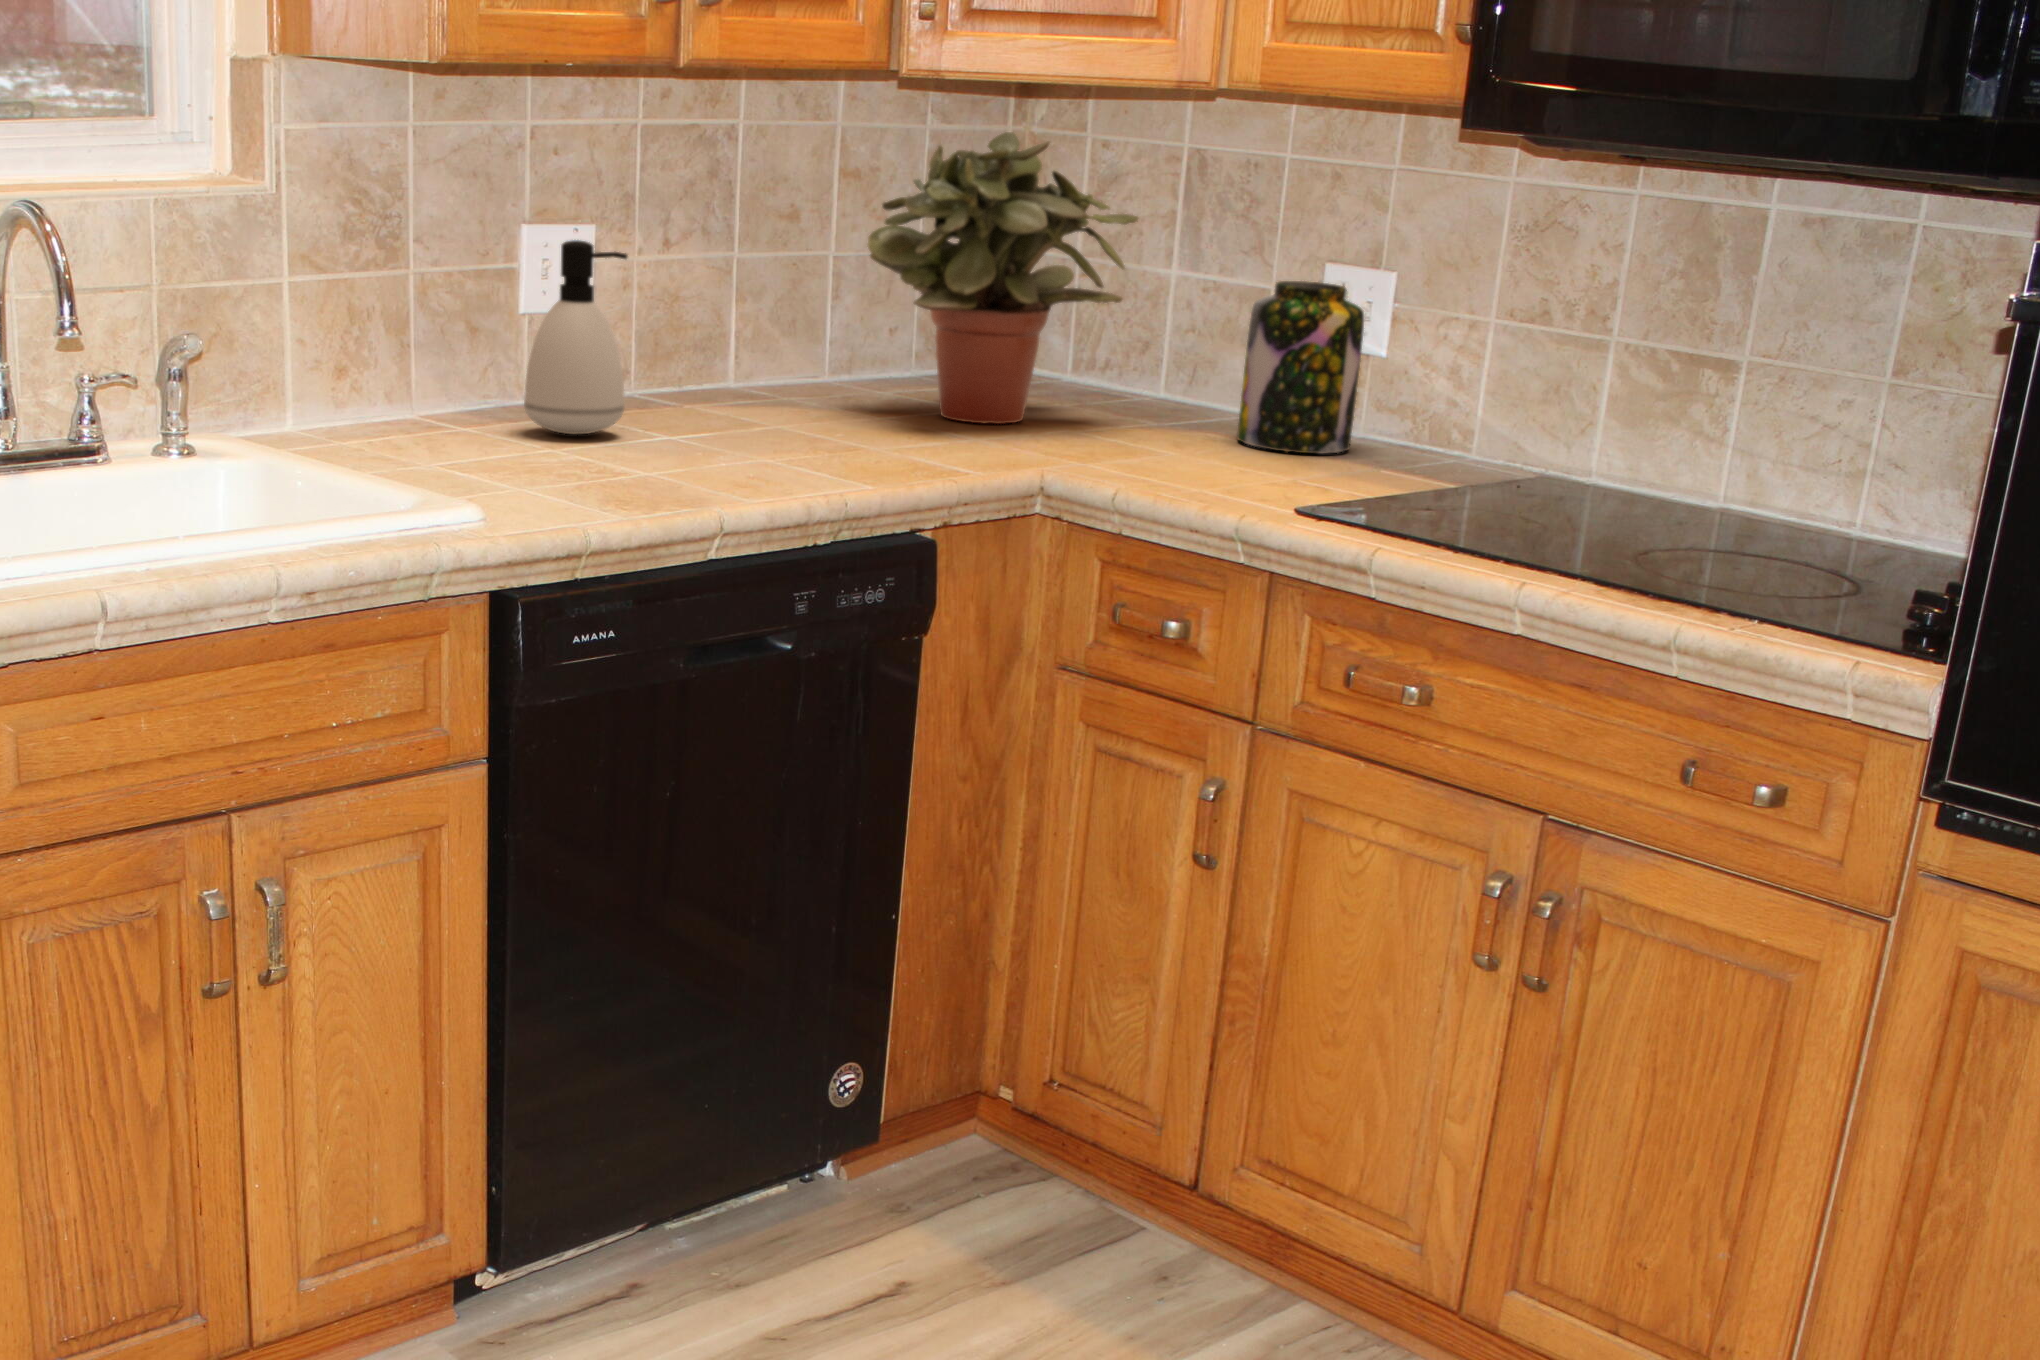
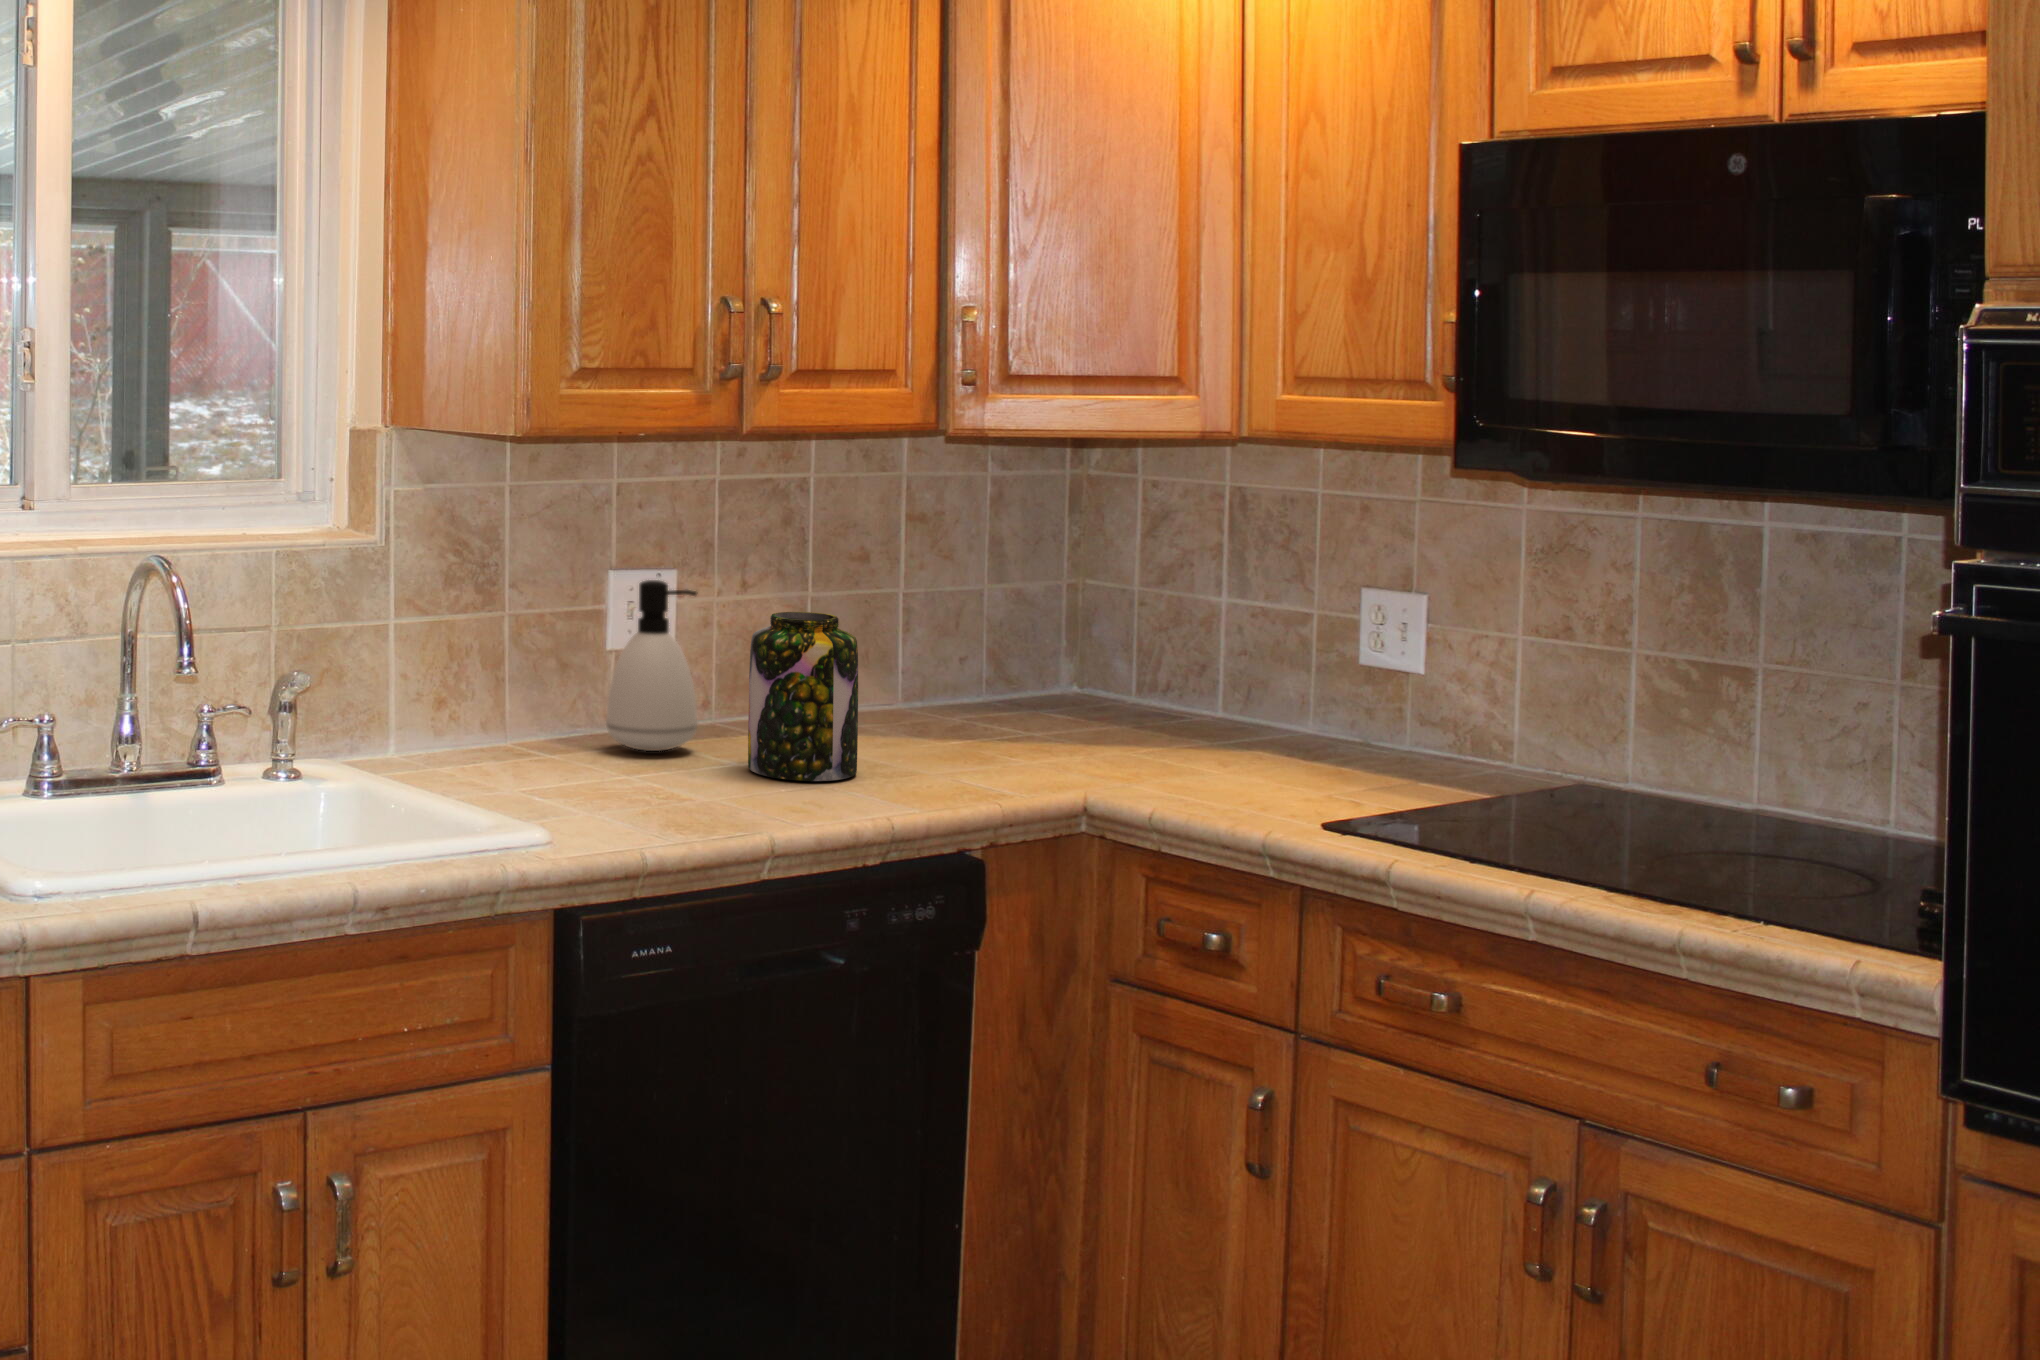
potted plant: present [868,132,1138,424] -> none [922,480,1171,738]
jar: present [1237,281,1364,454] -> present [748,612,858,781]

